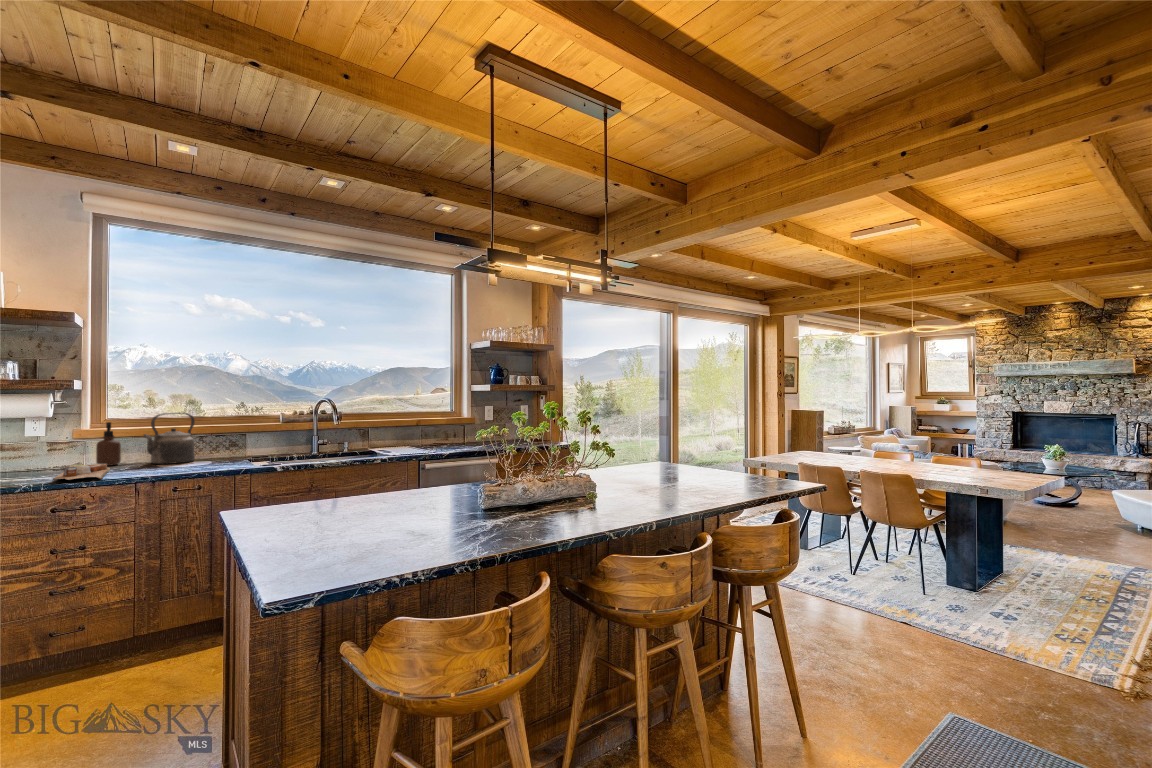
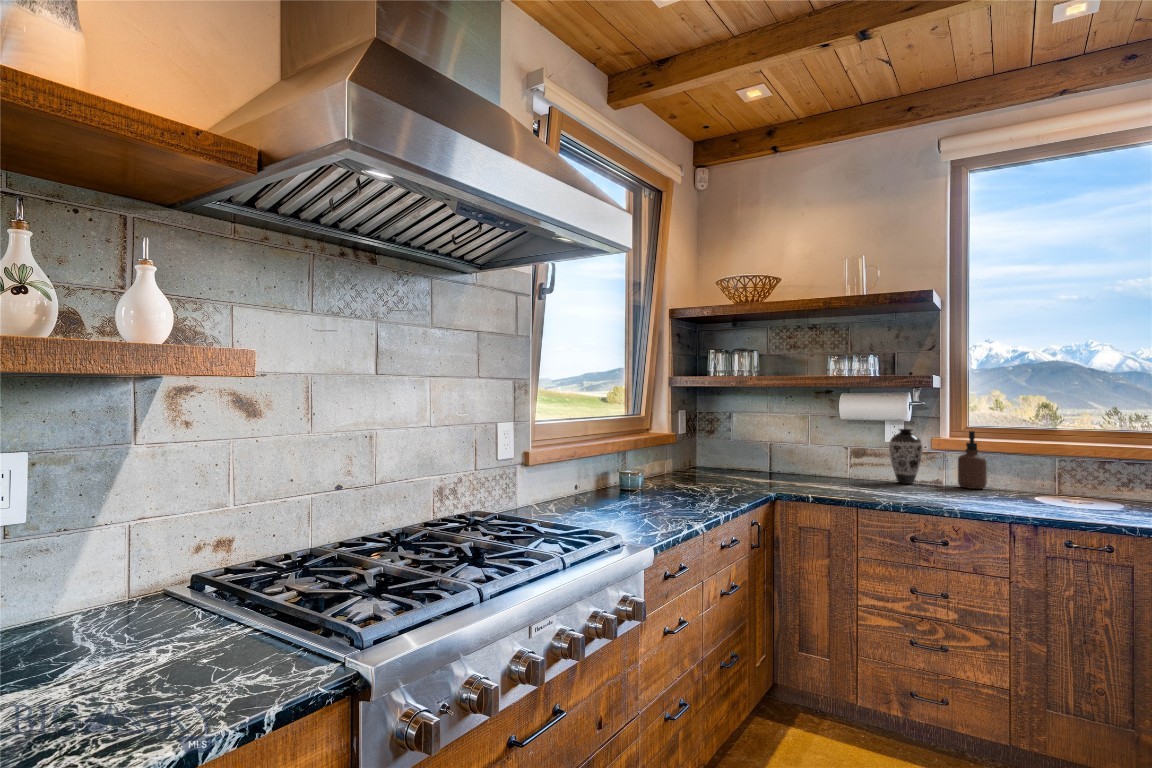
kettle: present [144,413,195,464] -> none [1017,423,1093,500]
decorative vase: none [29,424,64,470] -> present [889,429,923,484]
cutting board: present [53,464,110,480] -> none [912,483,975,510]

